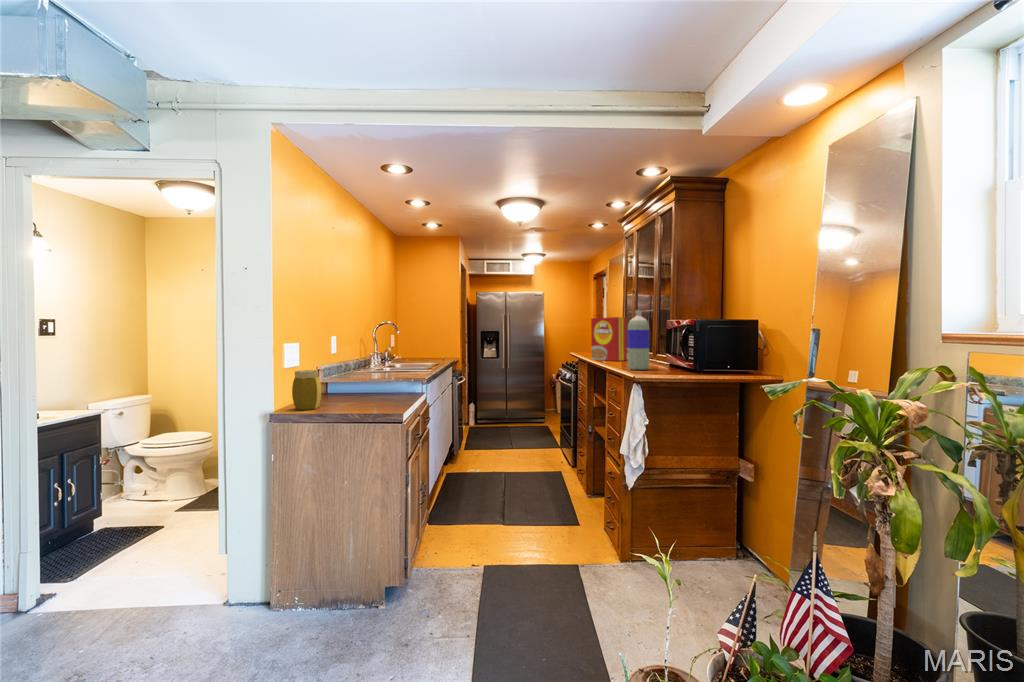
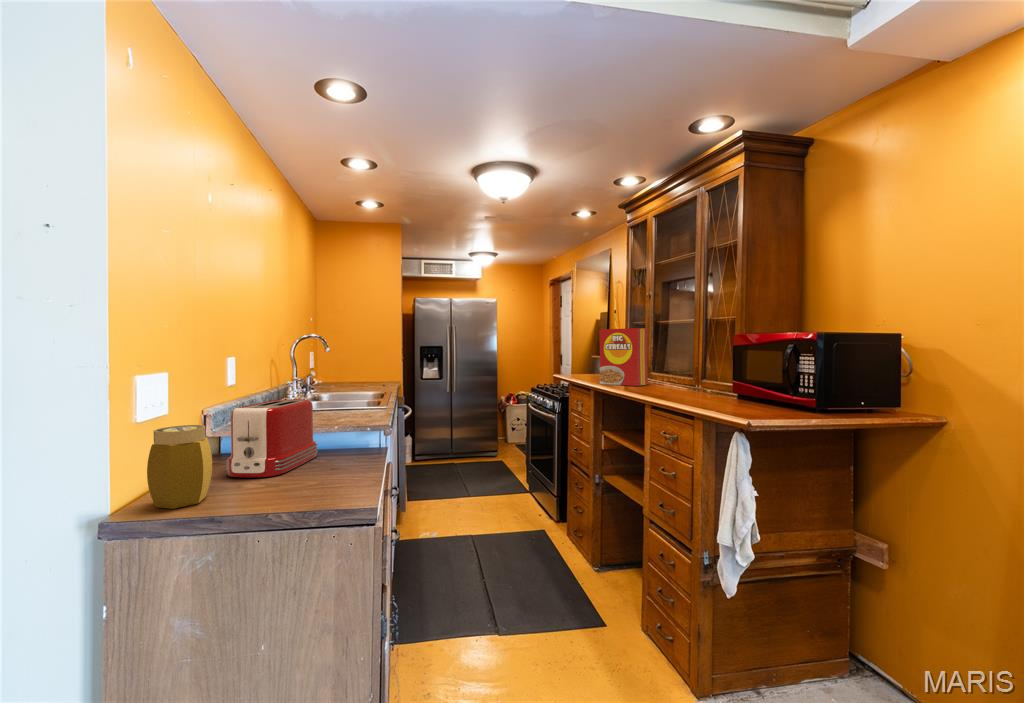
bottle: present [627,310,650,370] -> none [689,317,722,402]
toaster: none [329,362,380,402] -> present [226,399,318,478]

